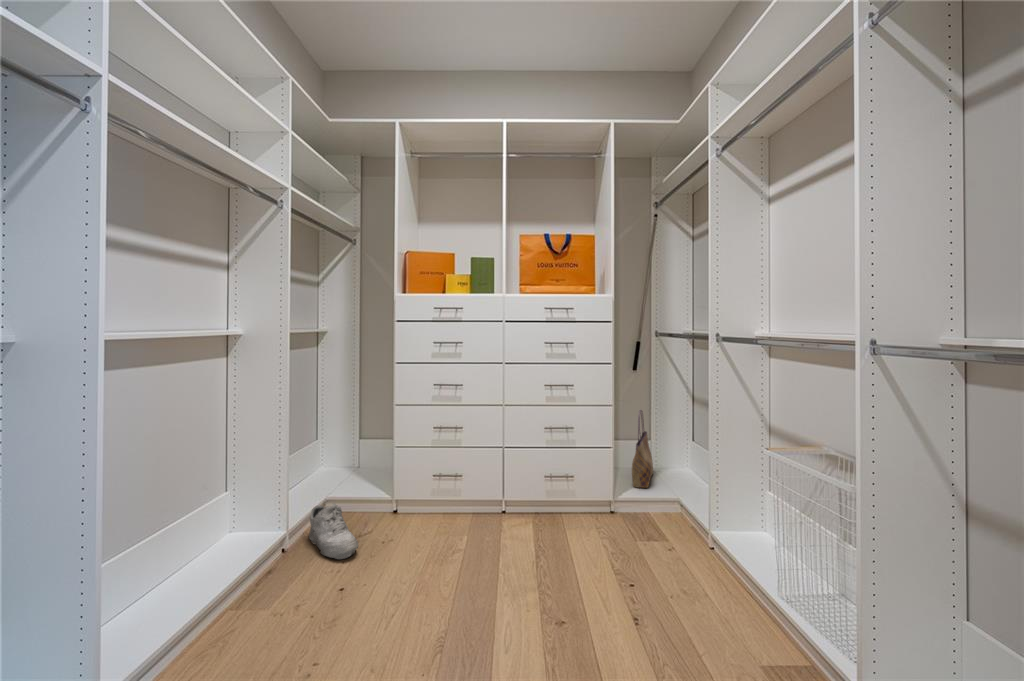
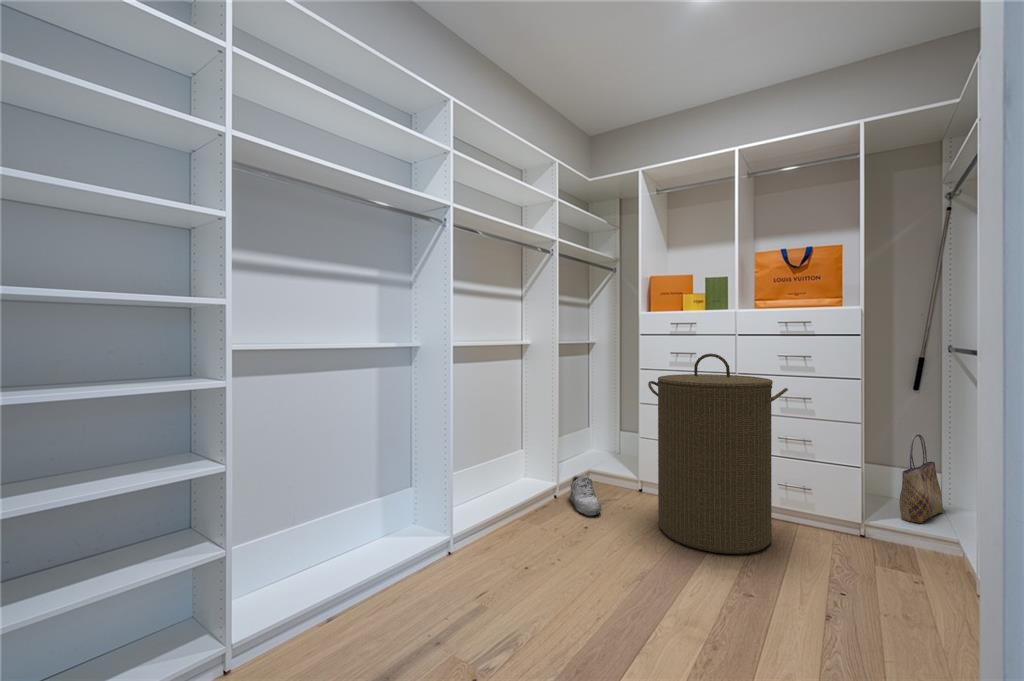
laundry hamper: none [416,342,565,571] -> present [648,354,788,554]

